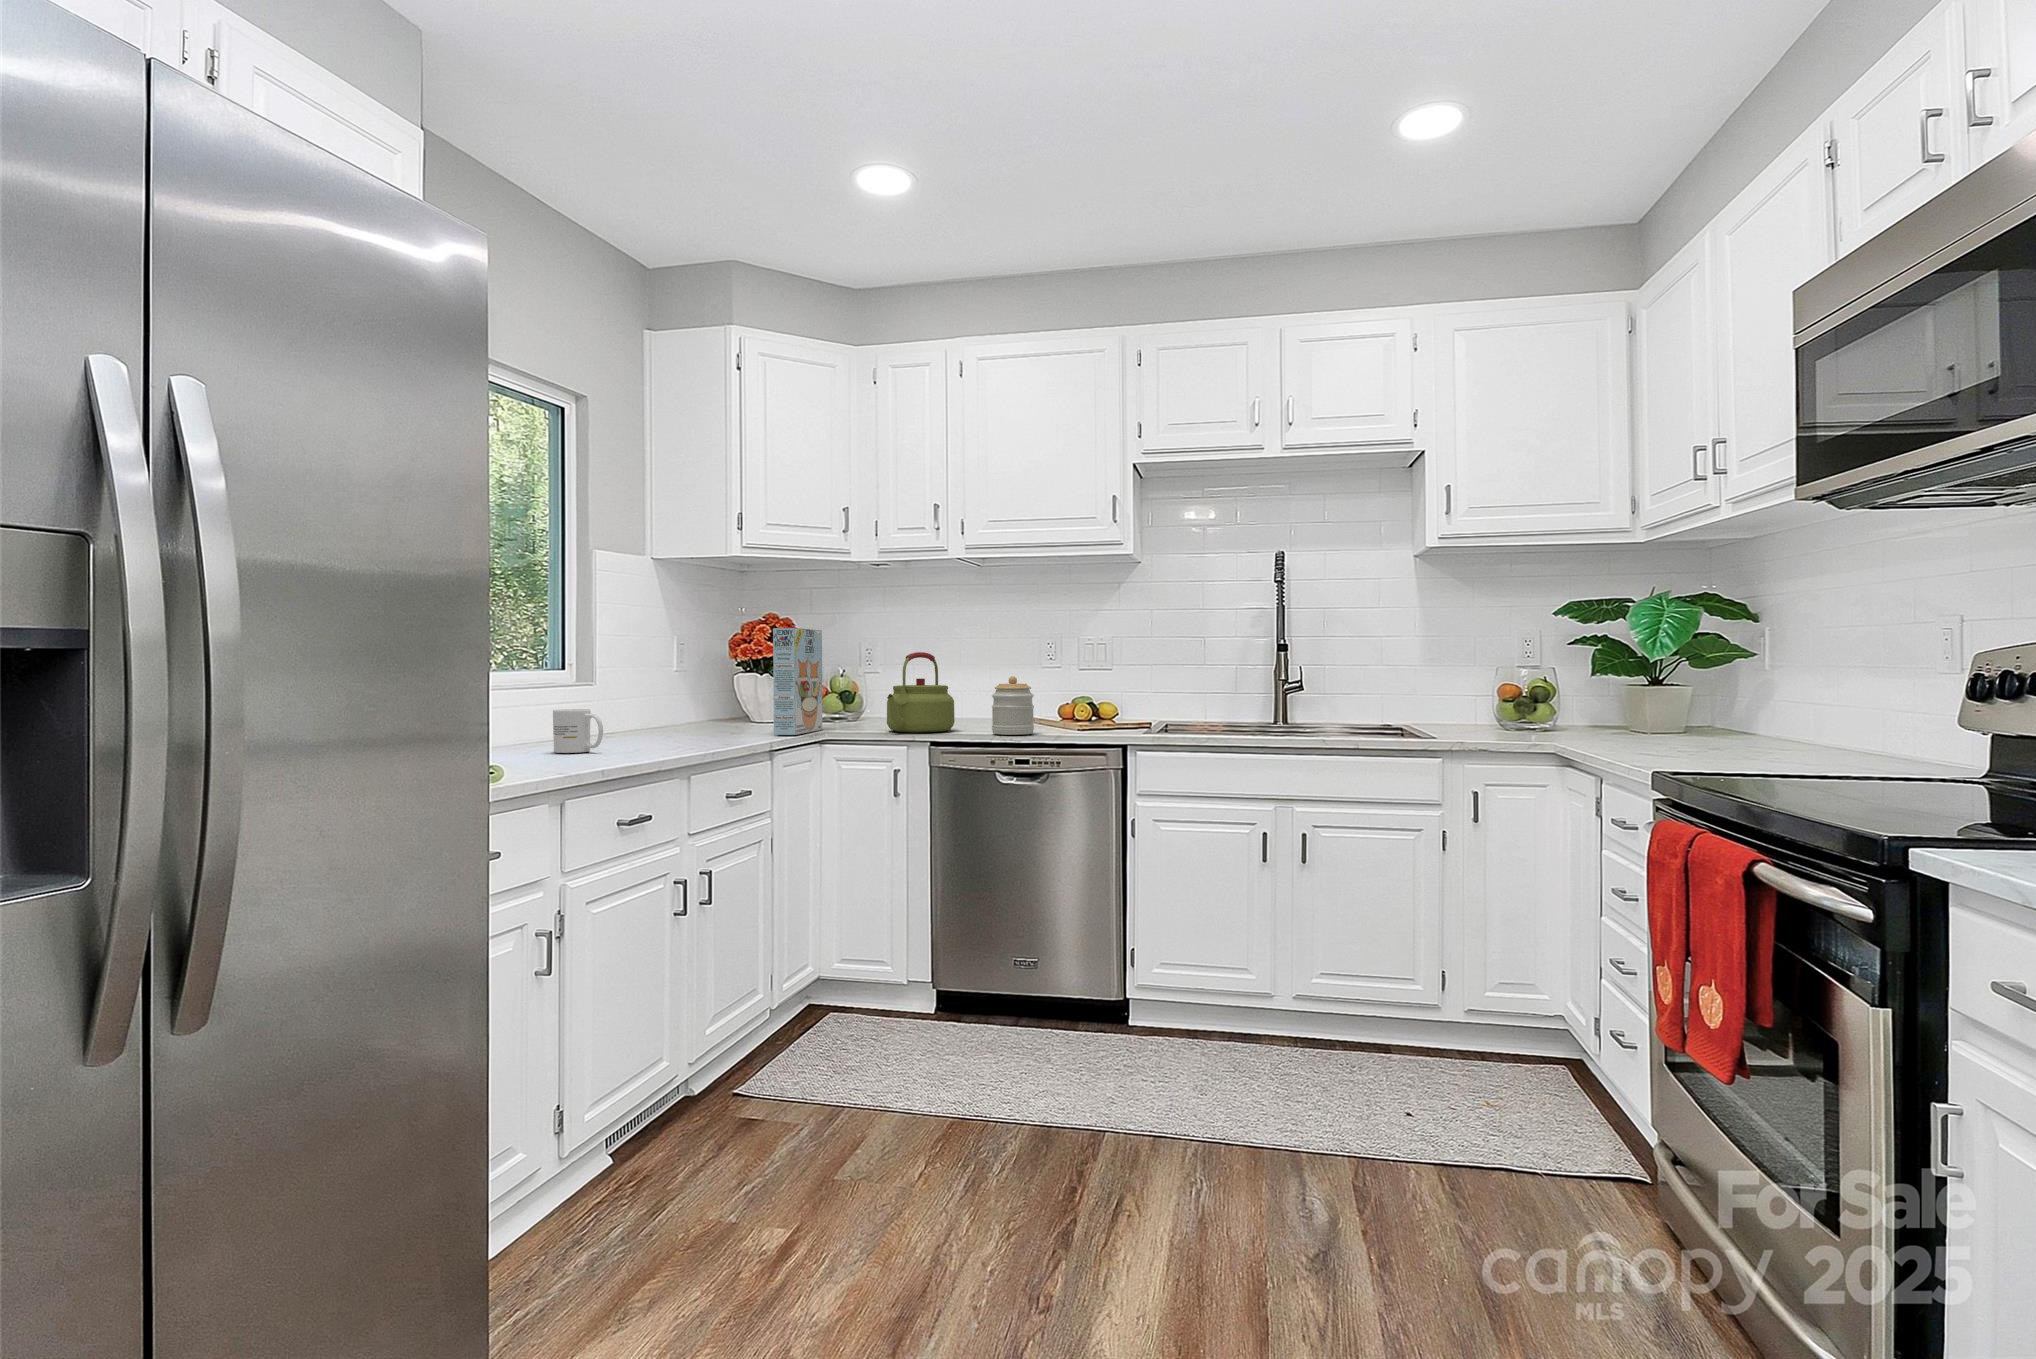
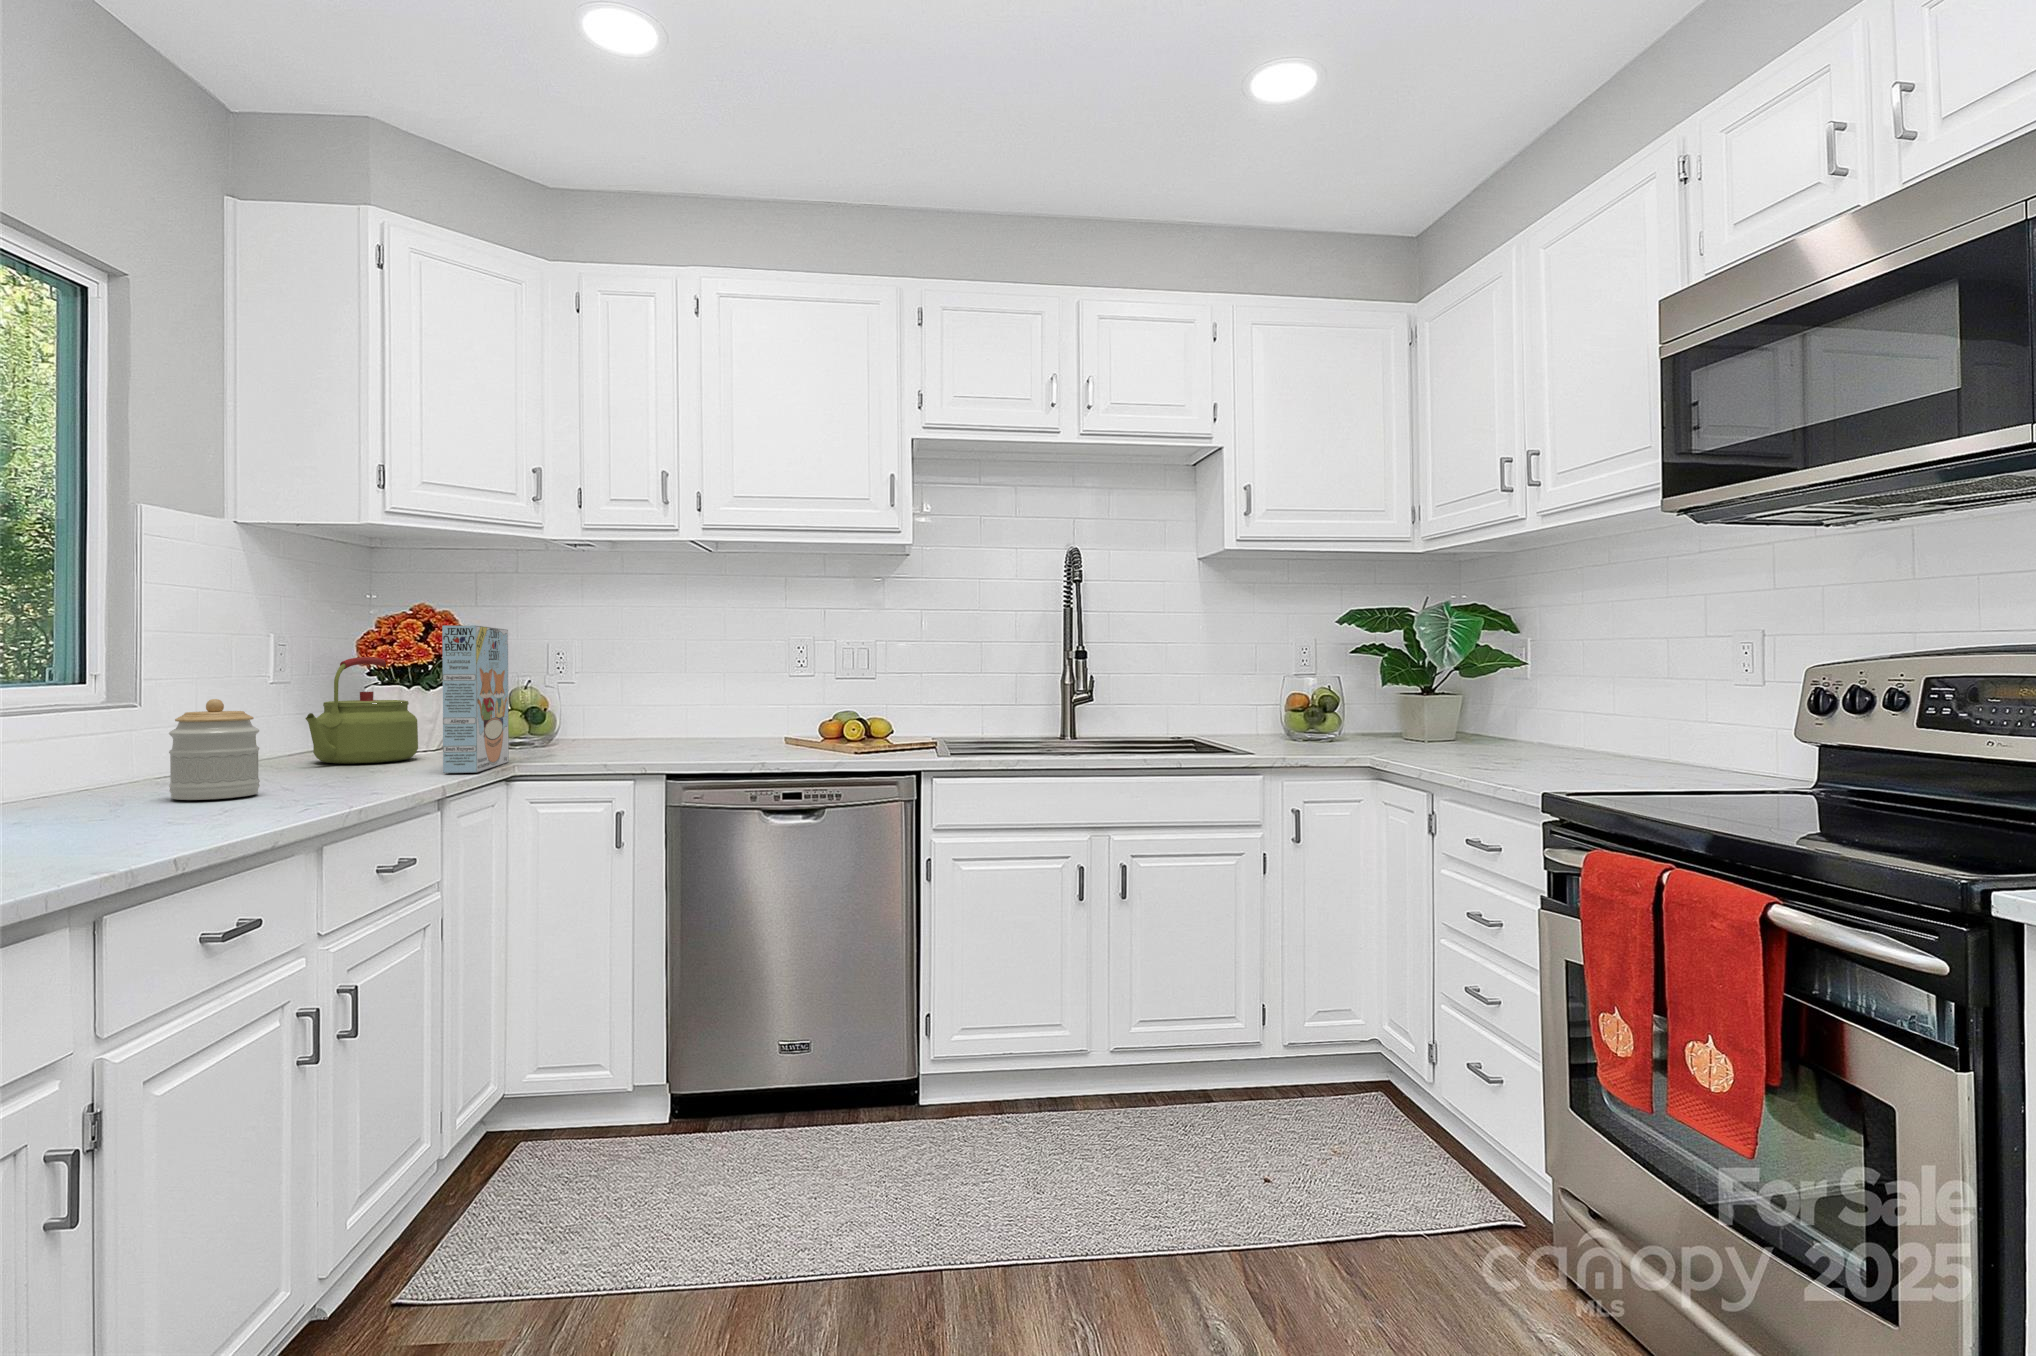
kettle: present [887,652,955,732] -> present [305,657,418,764]
jar: present [992,676,1034,735] -> present [169,699,260,800]
mug: present [553,709,603,753] -> none [69,748,167,820]

